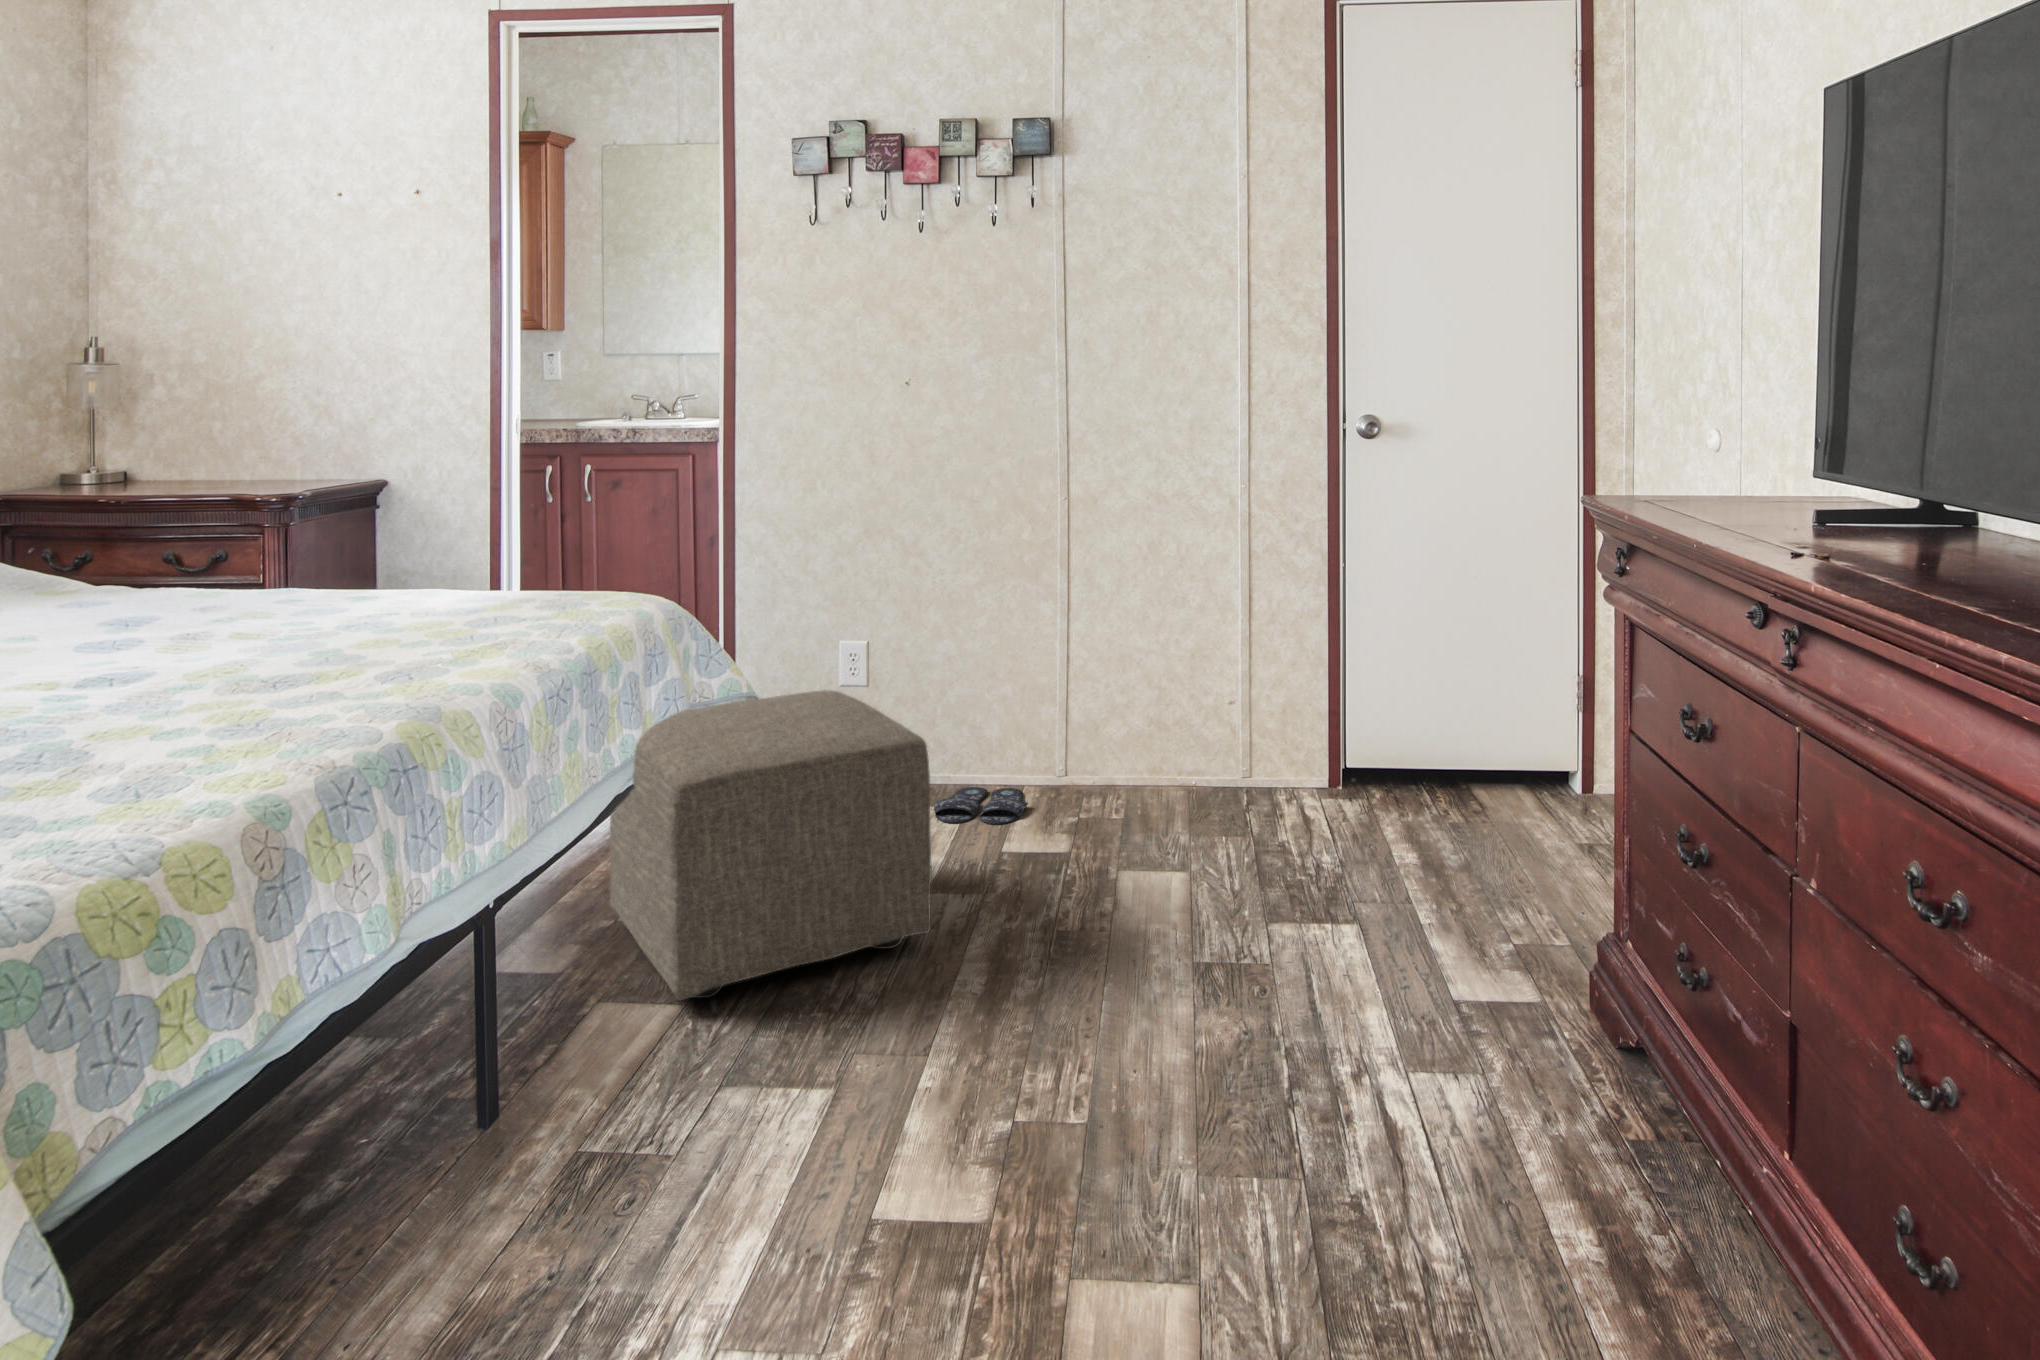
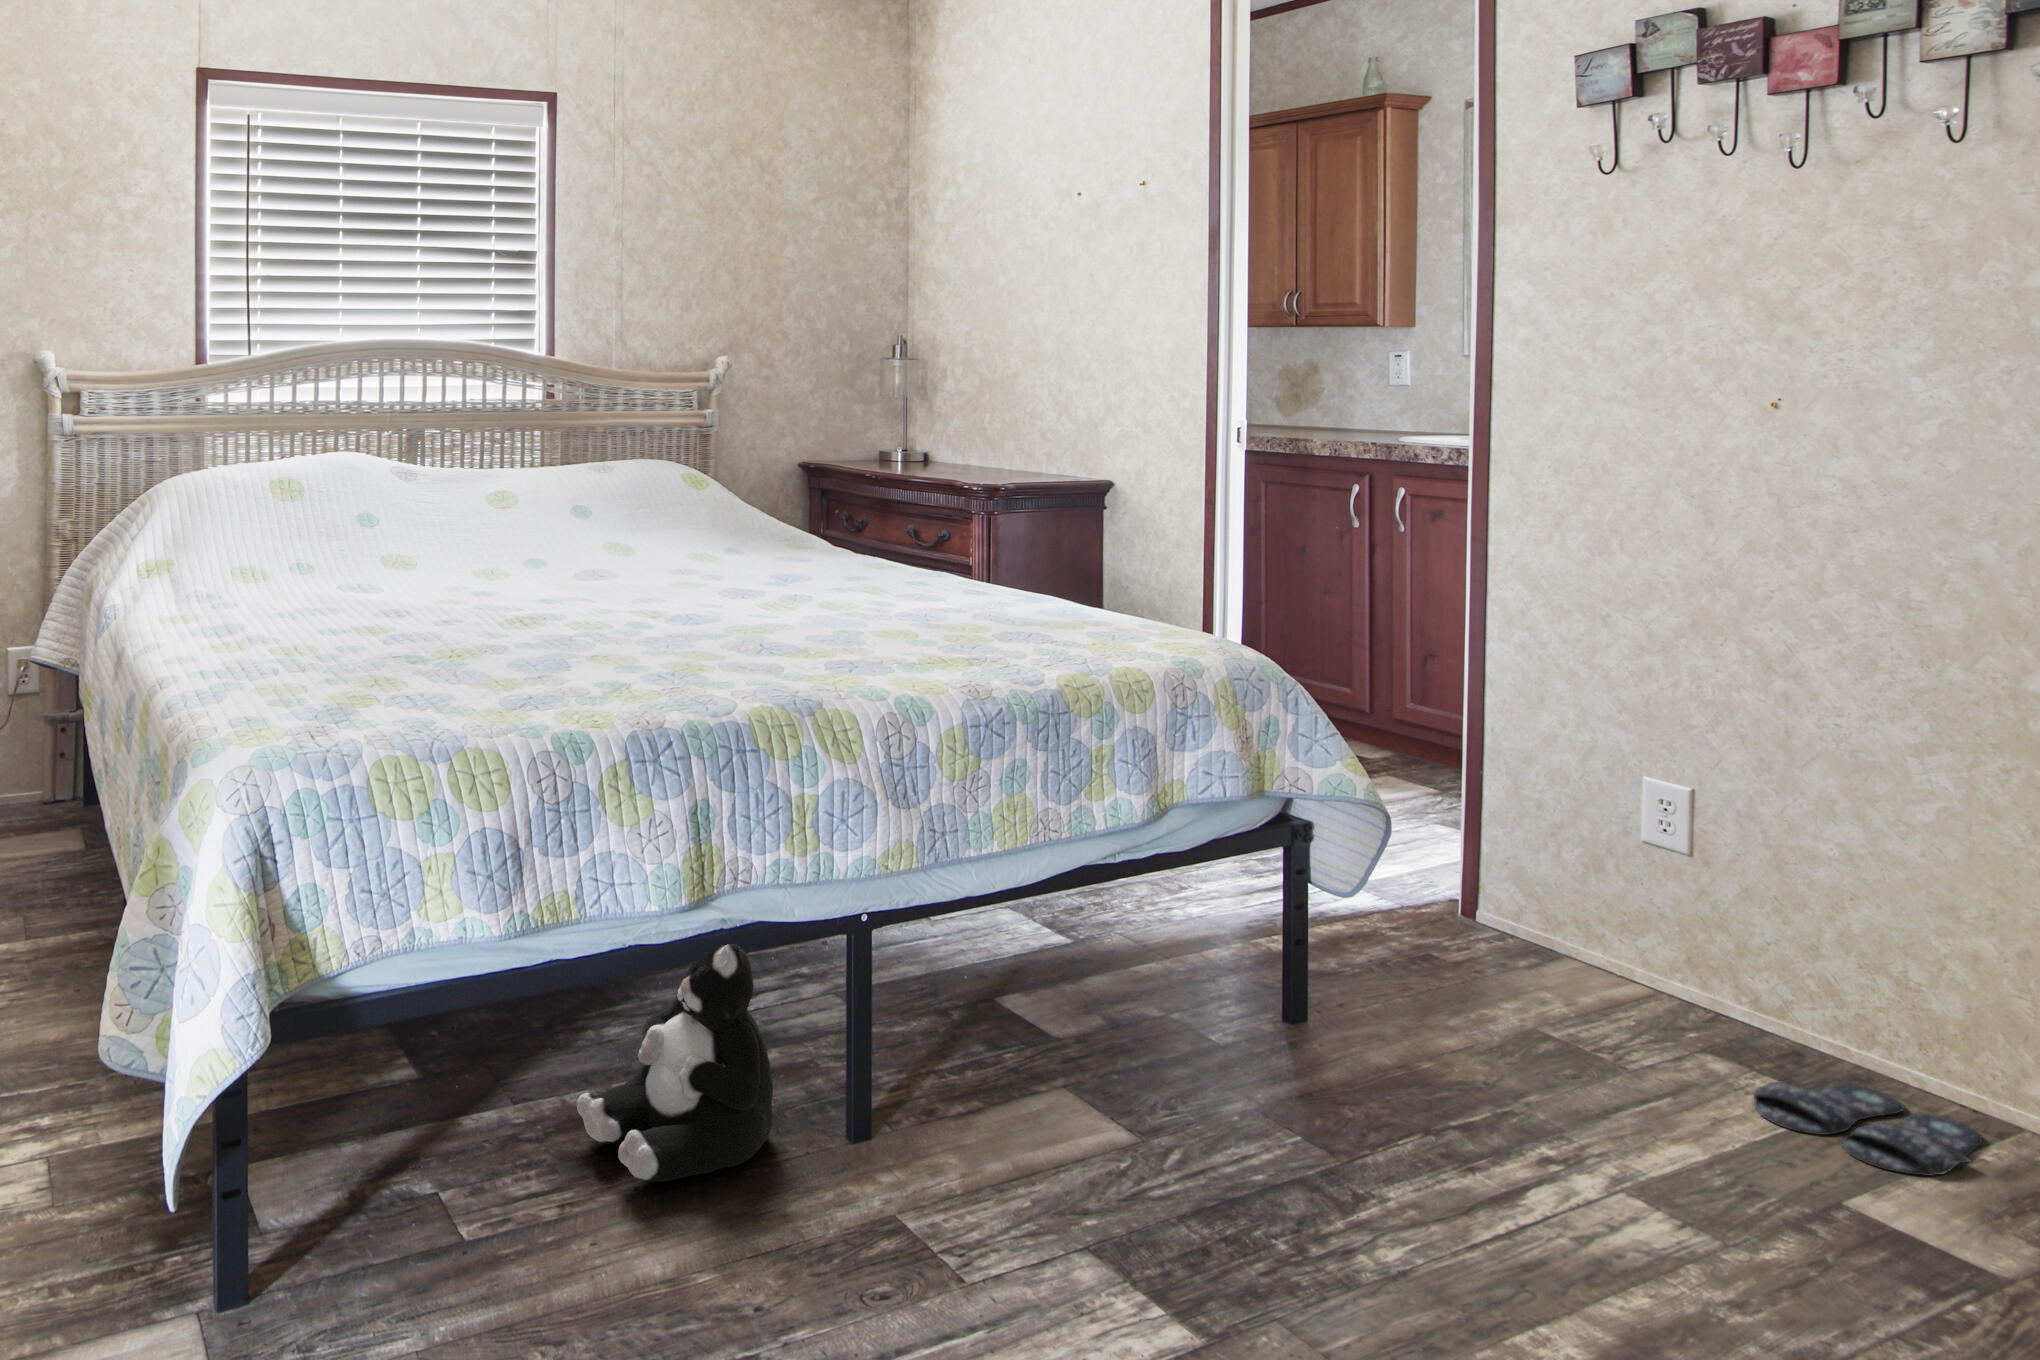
ottoman: present [609,690,932,1000] -> none [1119,784,1541,1238]
plush toy: none [216,987,440,1276] -> present [577,944,773,1182]

